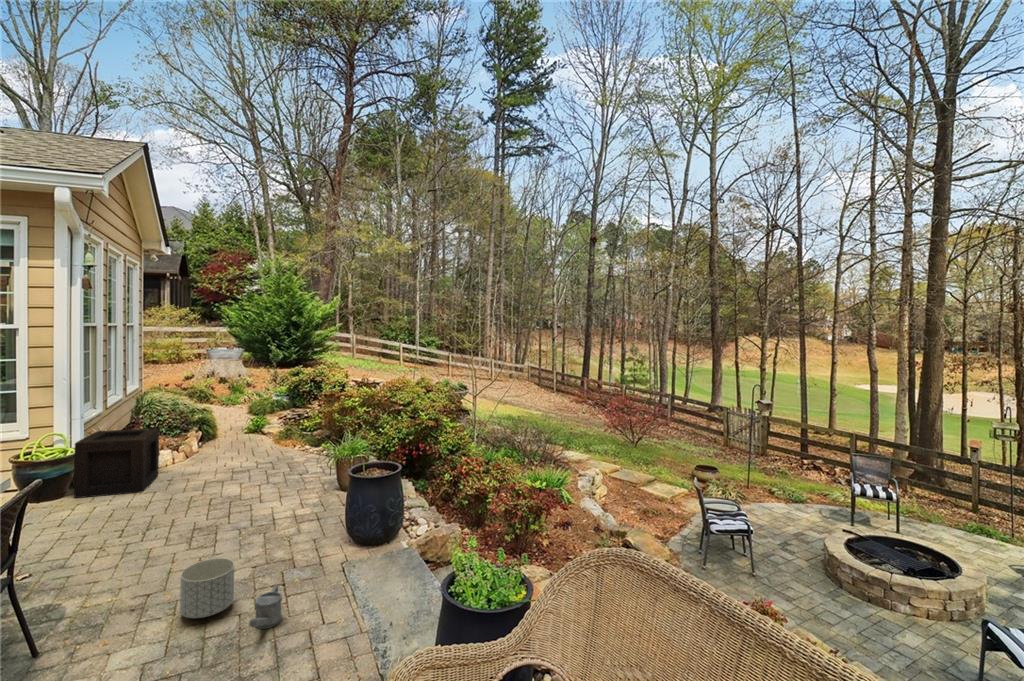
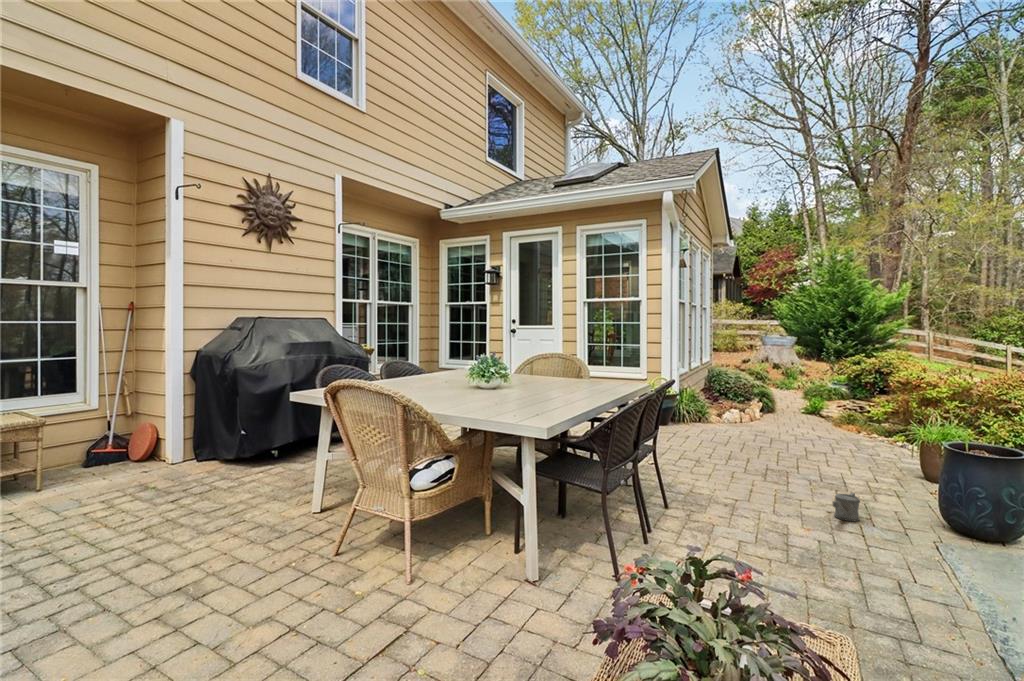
wooden crate: present [74,429,159,498] -> none [681,383,735,432]
planter: present [180,558,235,618] -> none [773,460,815,502]

